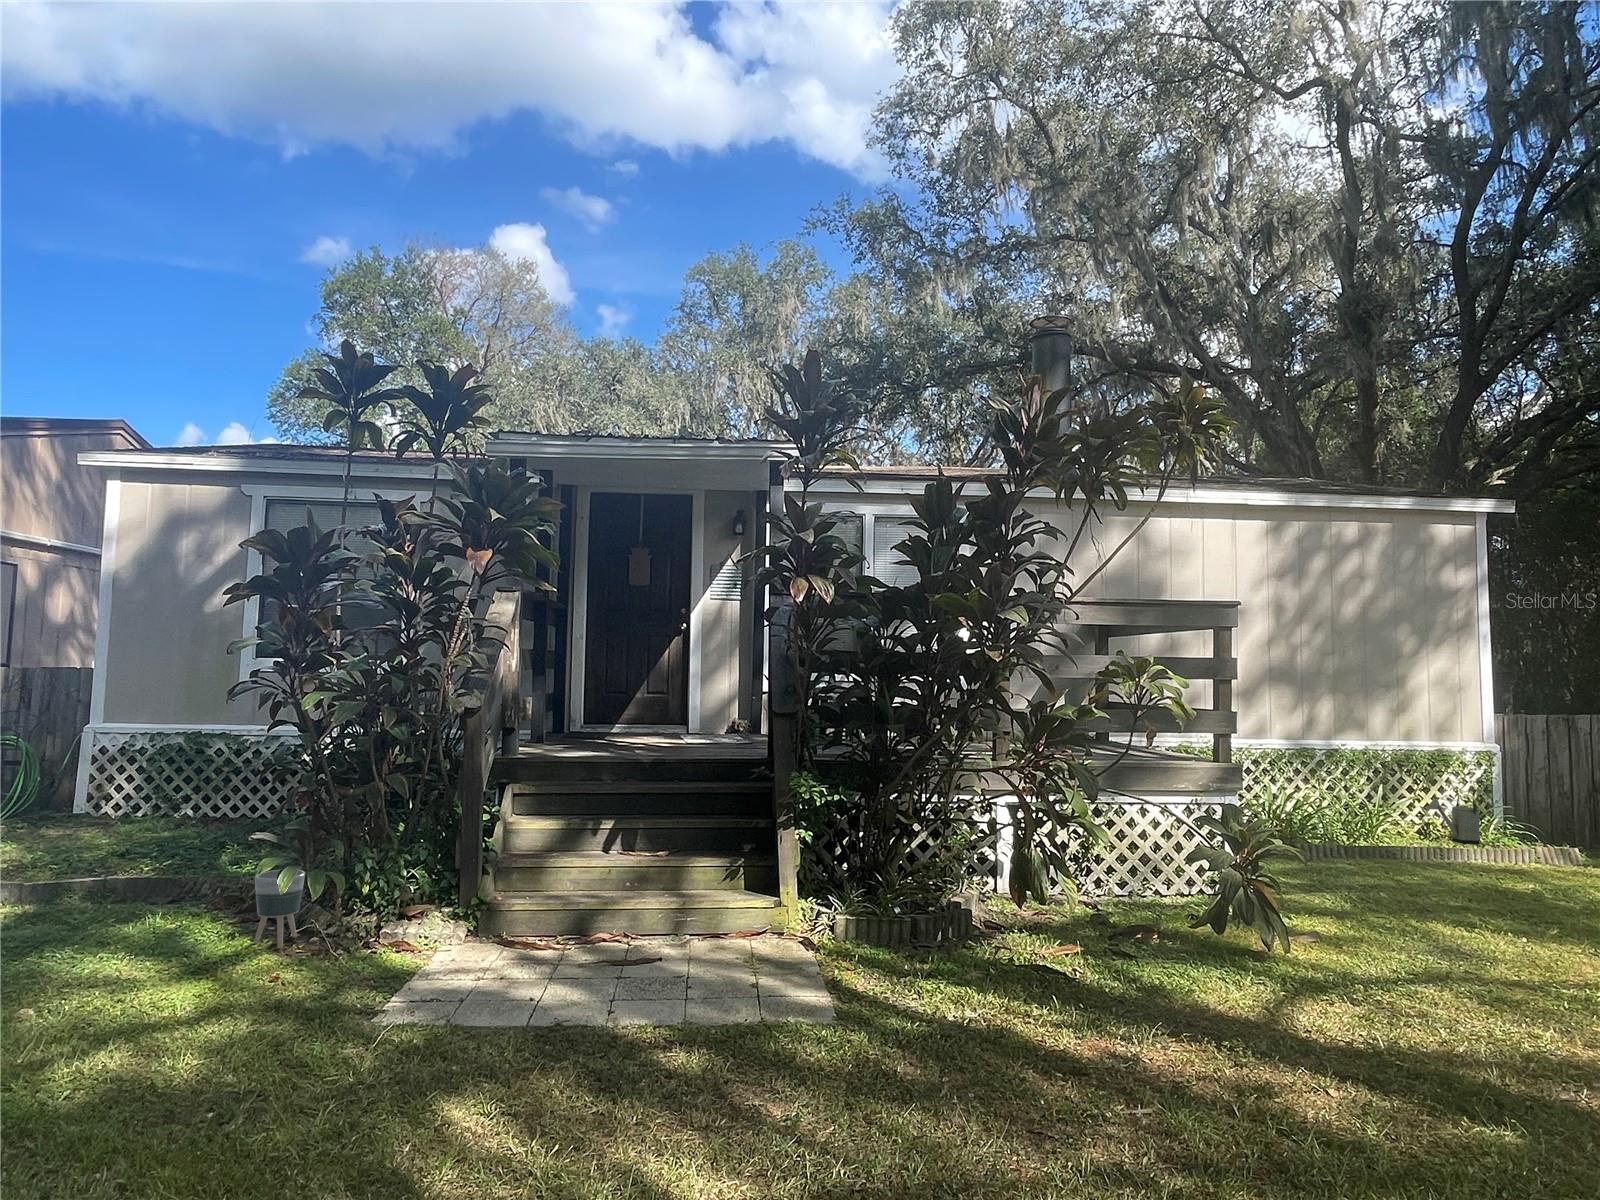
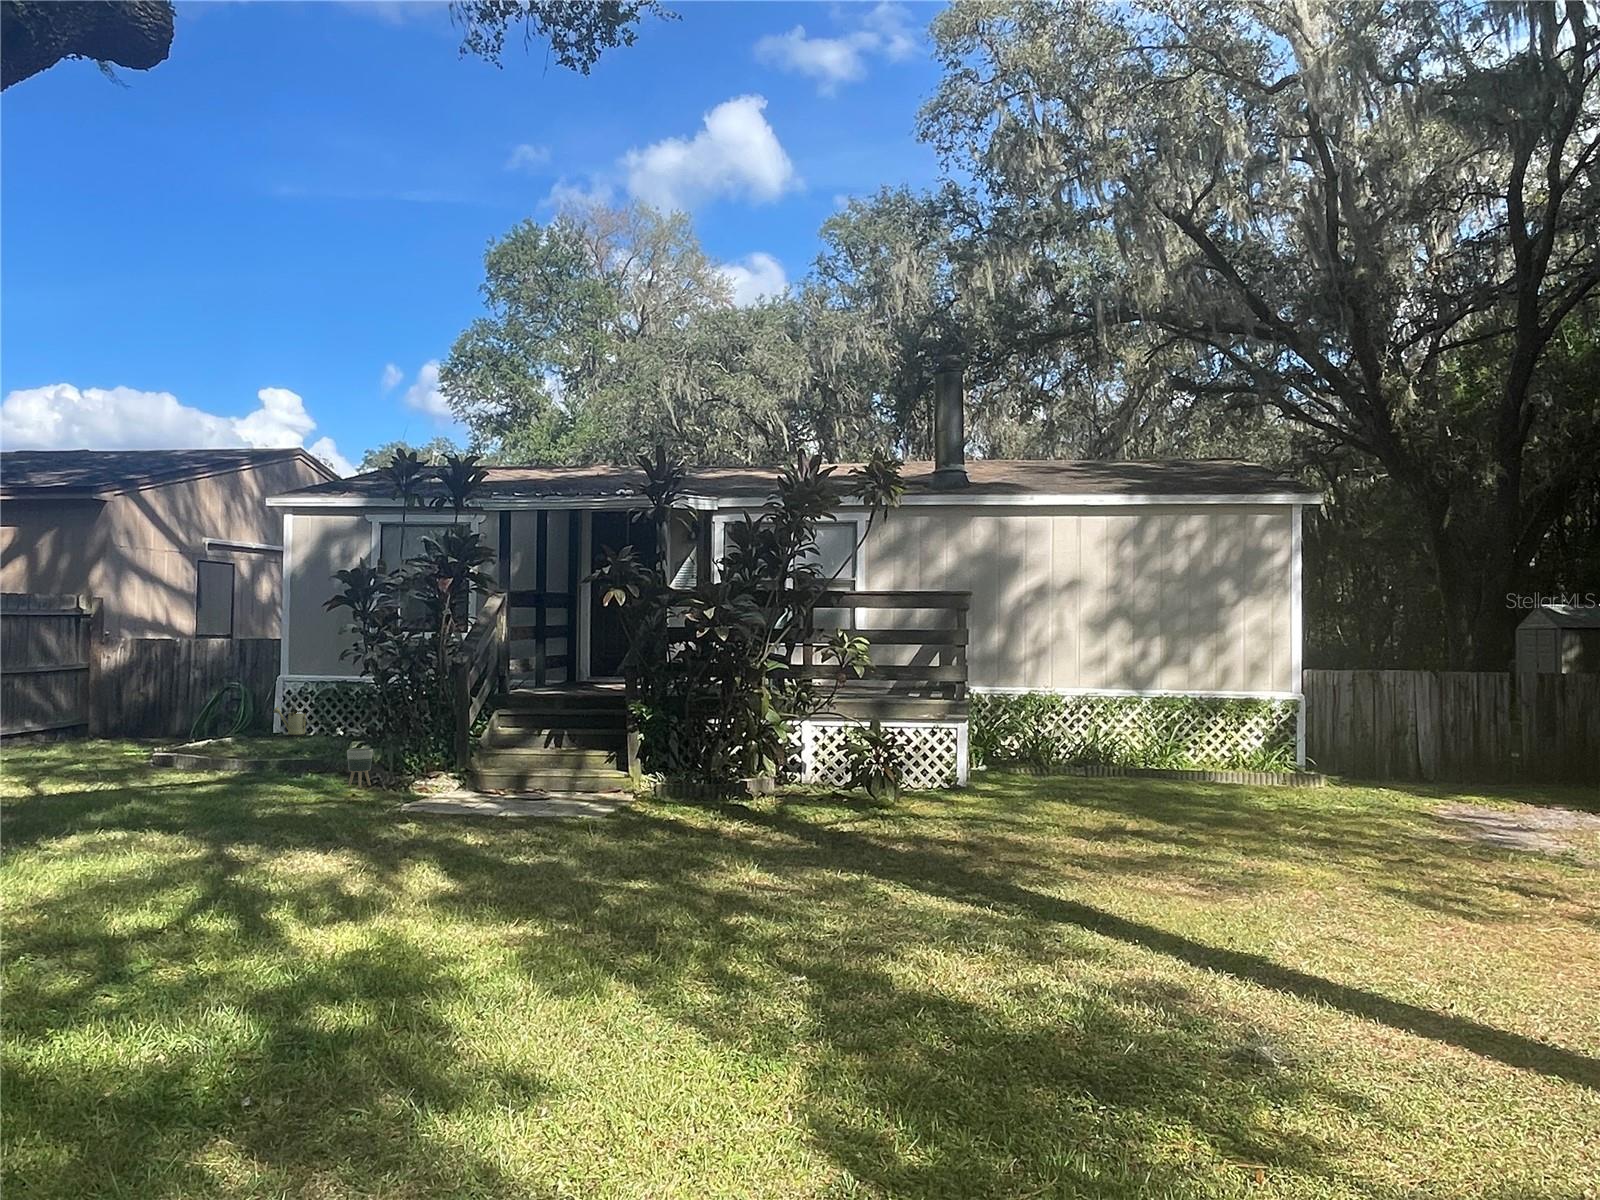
watering can: present [1429,796,1482,844] -> present [273,705,307,737]

